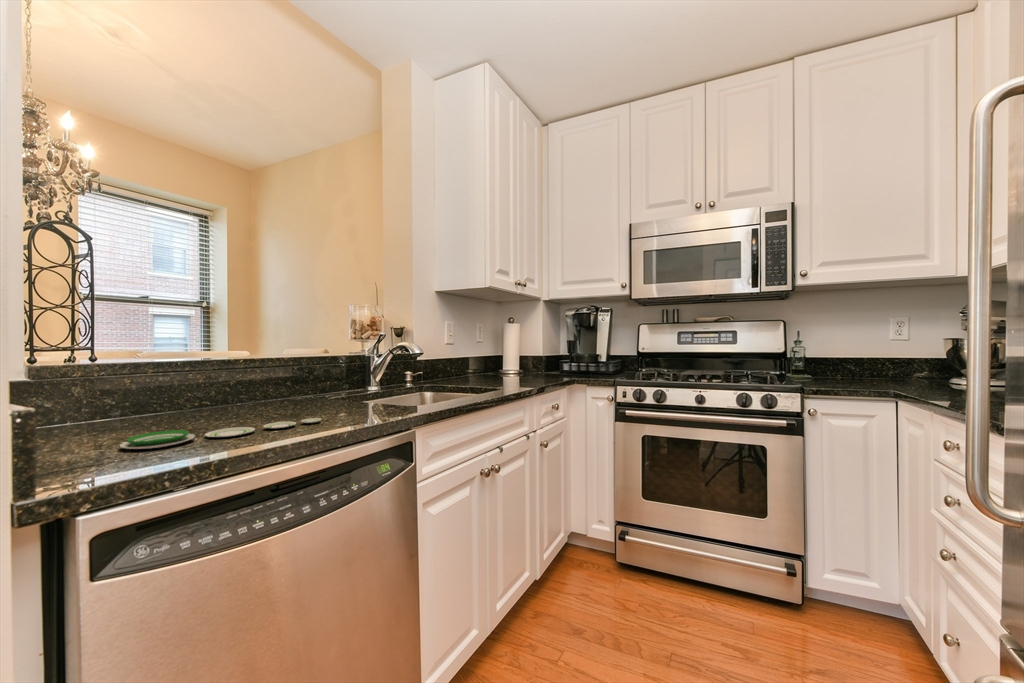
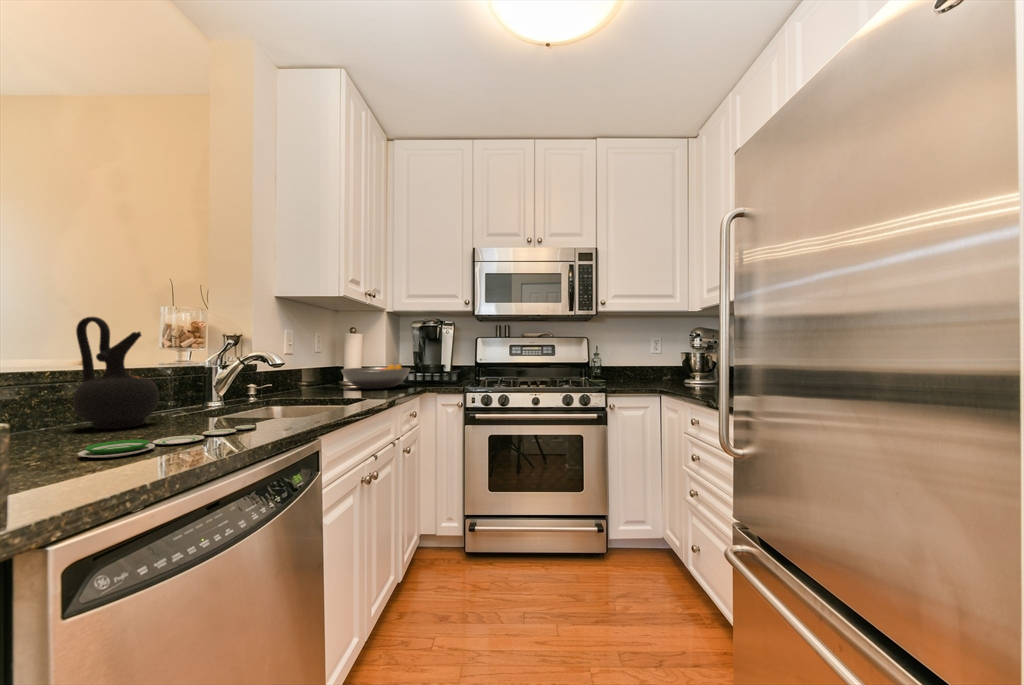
ceramic jug: none [213,313,281,412] -> present [73,317,159,429]
fruit bowl: none [491,353,558,378] -> present [341,364,410,389]

